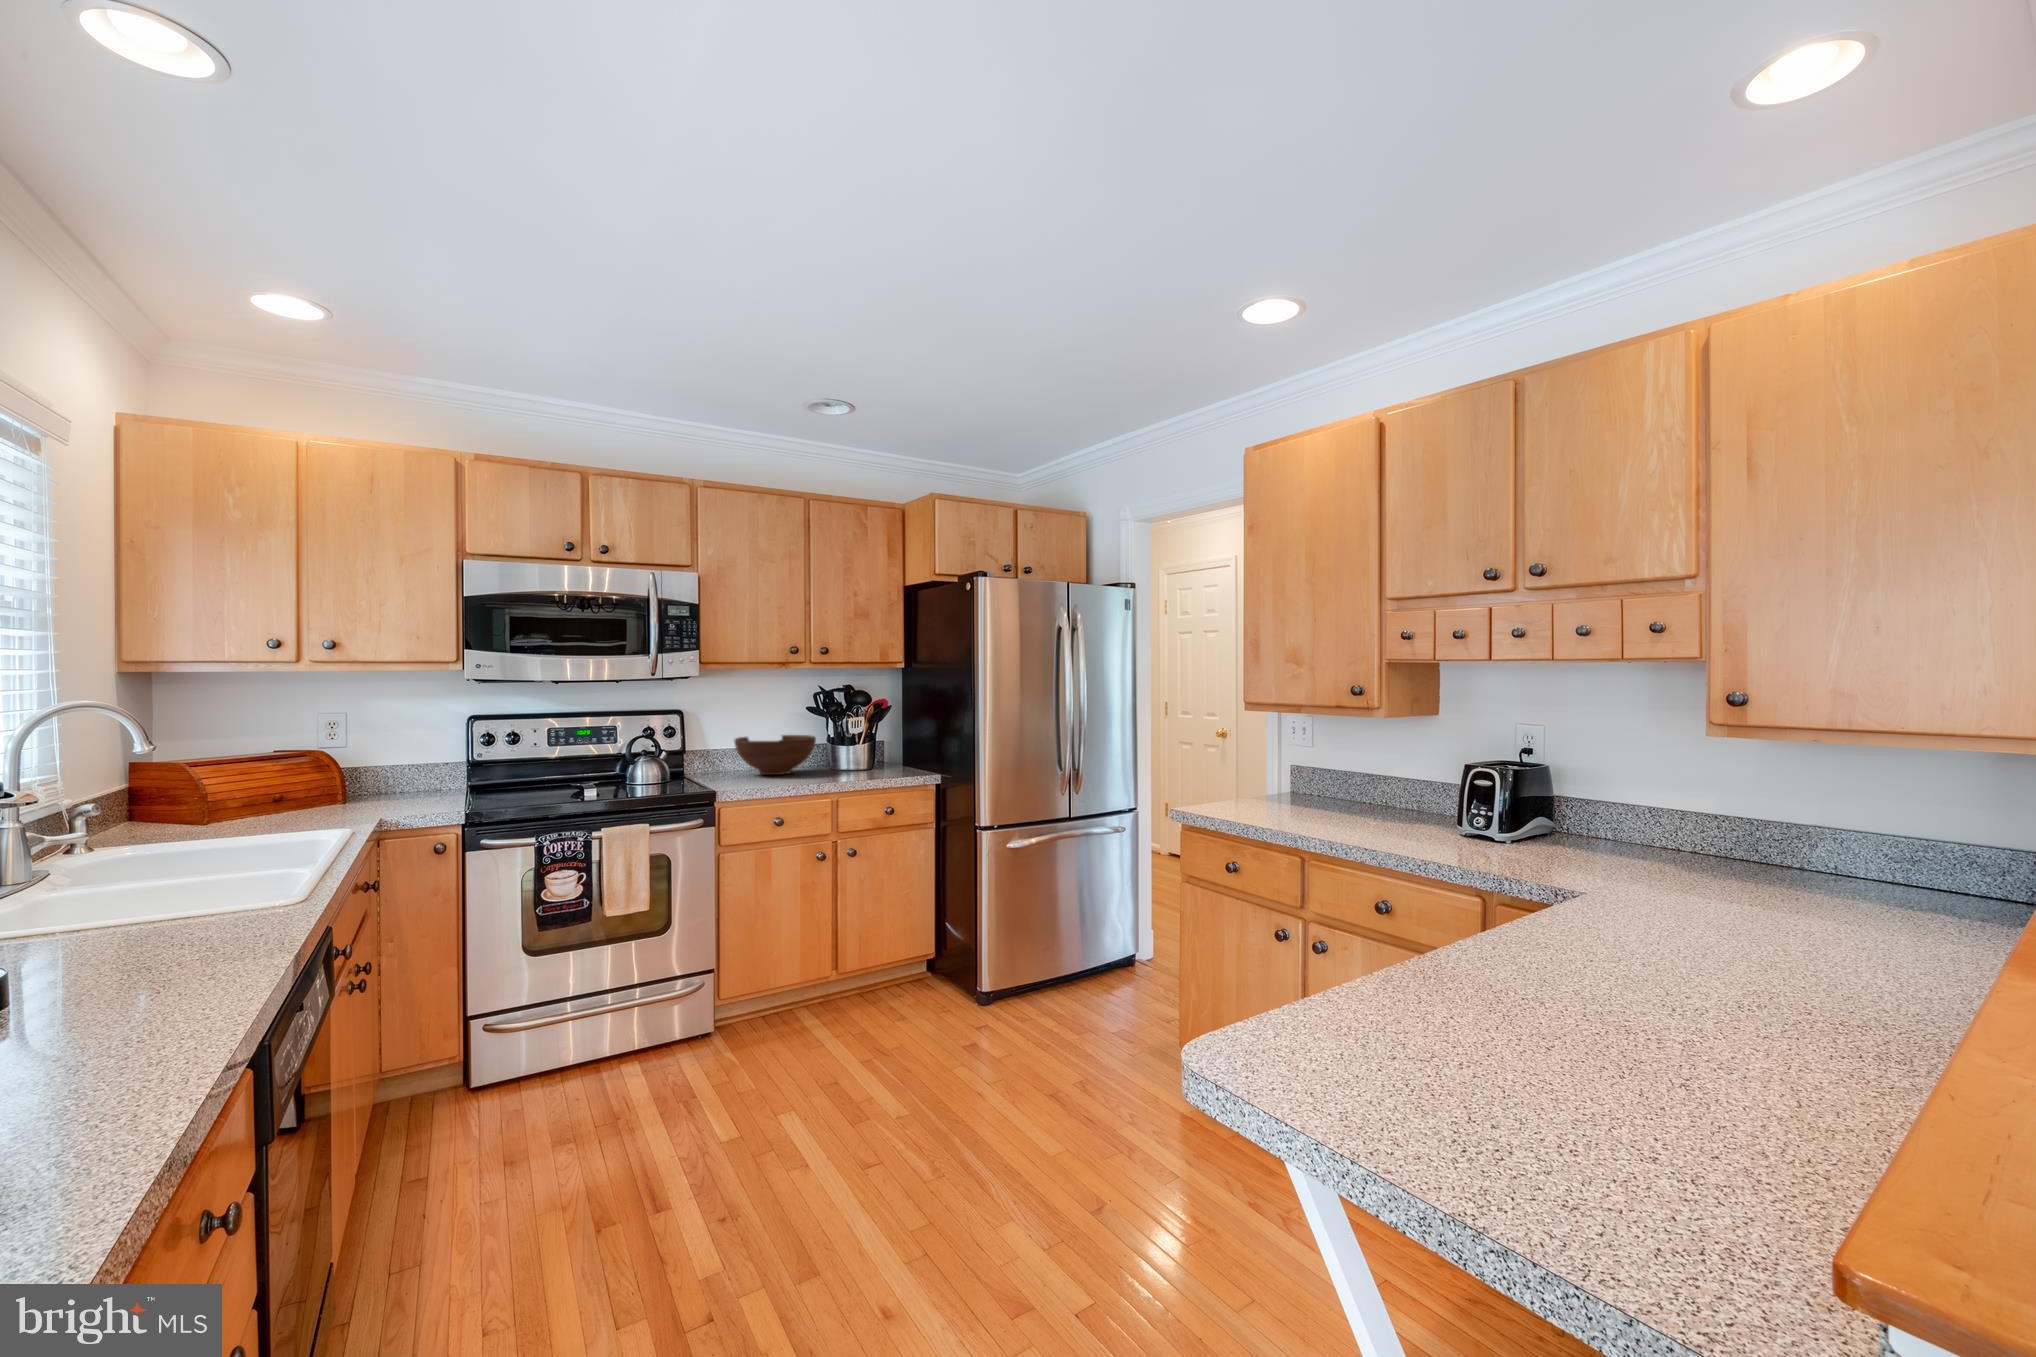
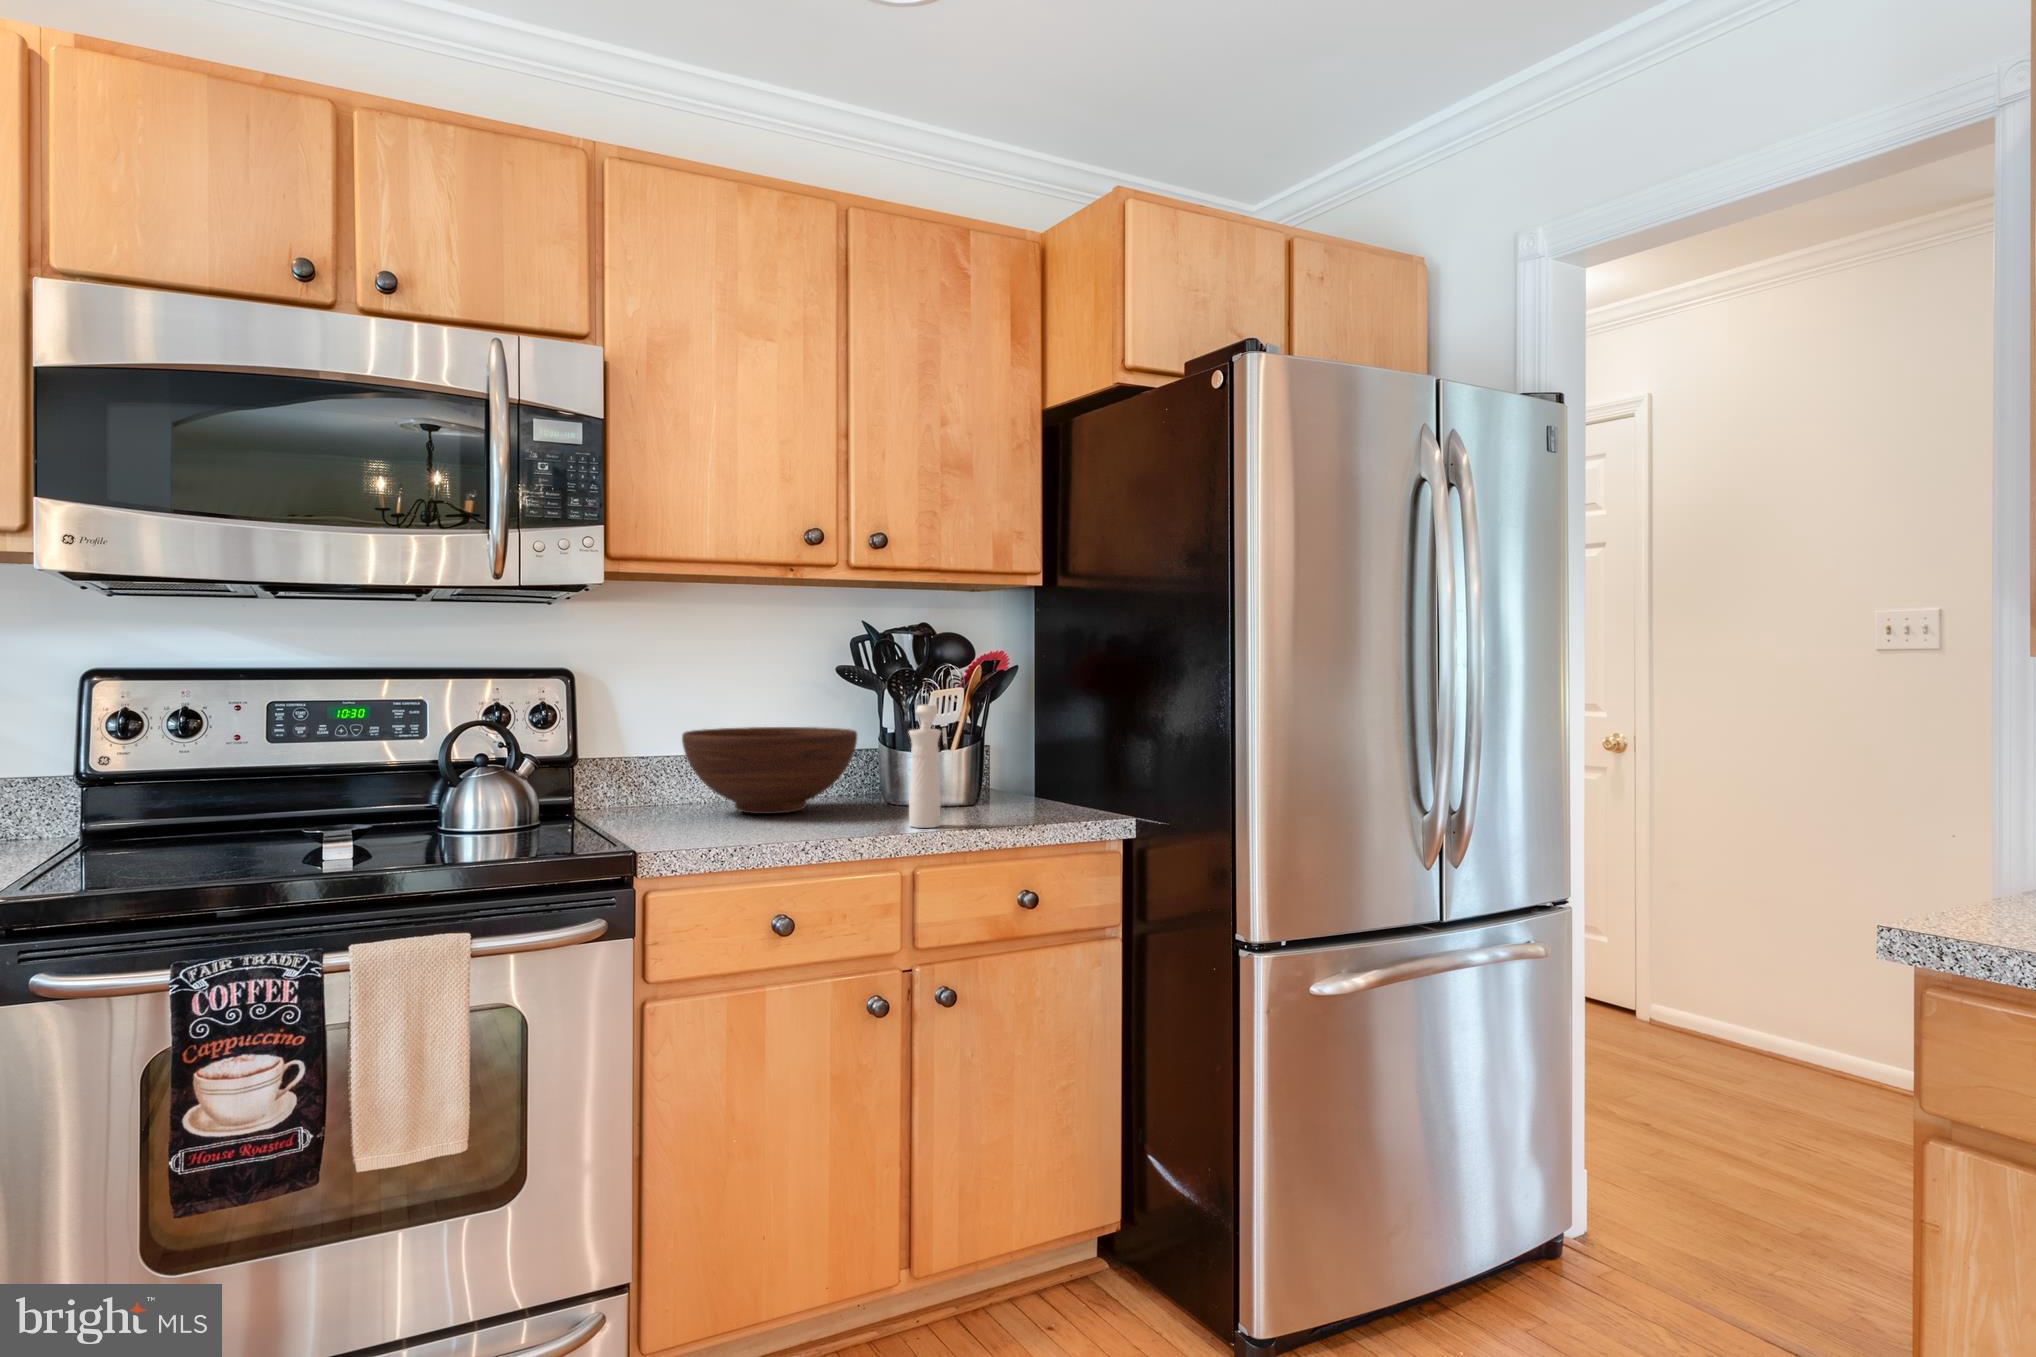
pepper mill: none [836,725,851,780] -> present [909,705,941,828]

